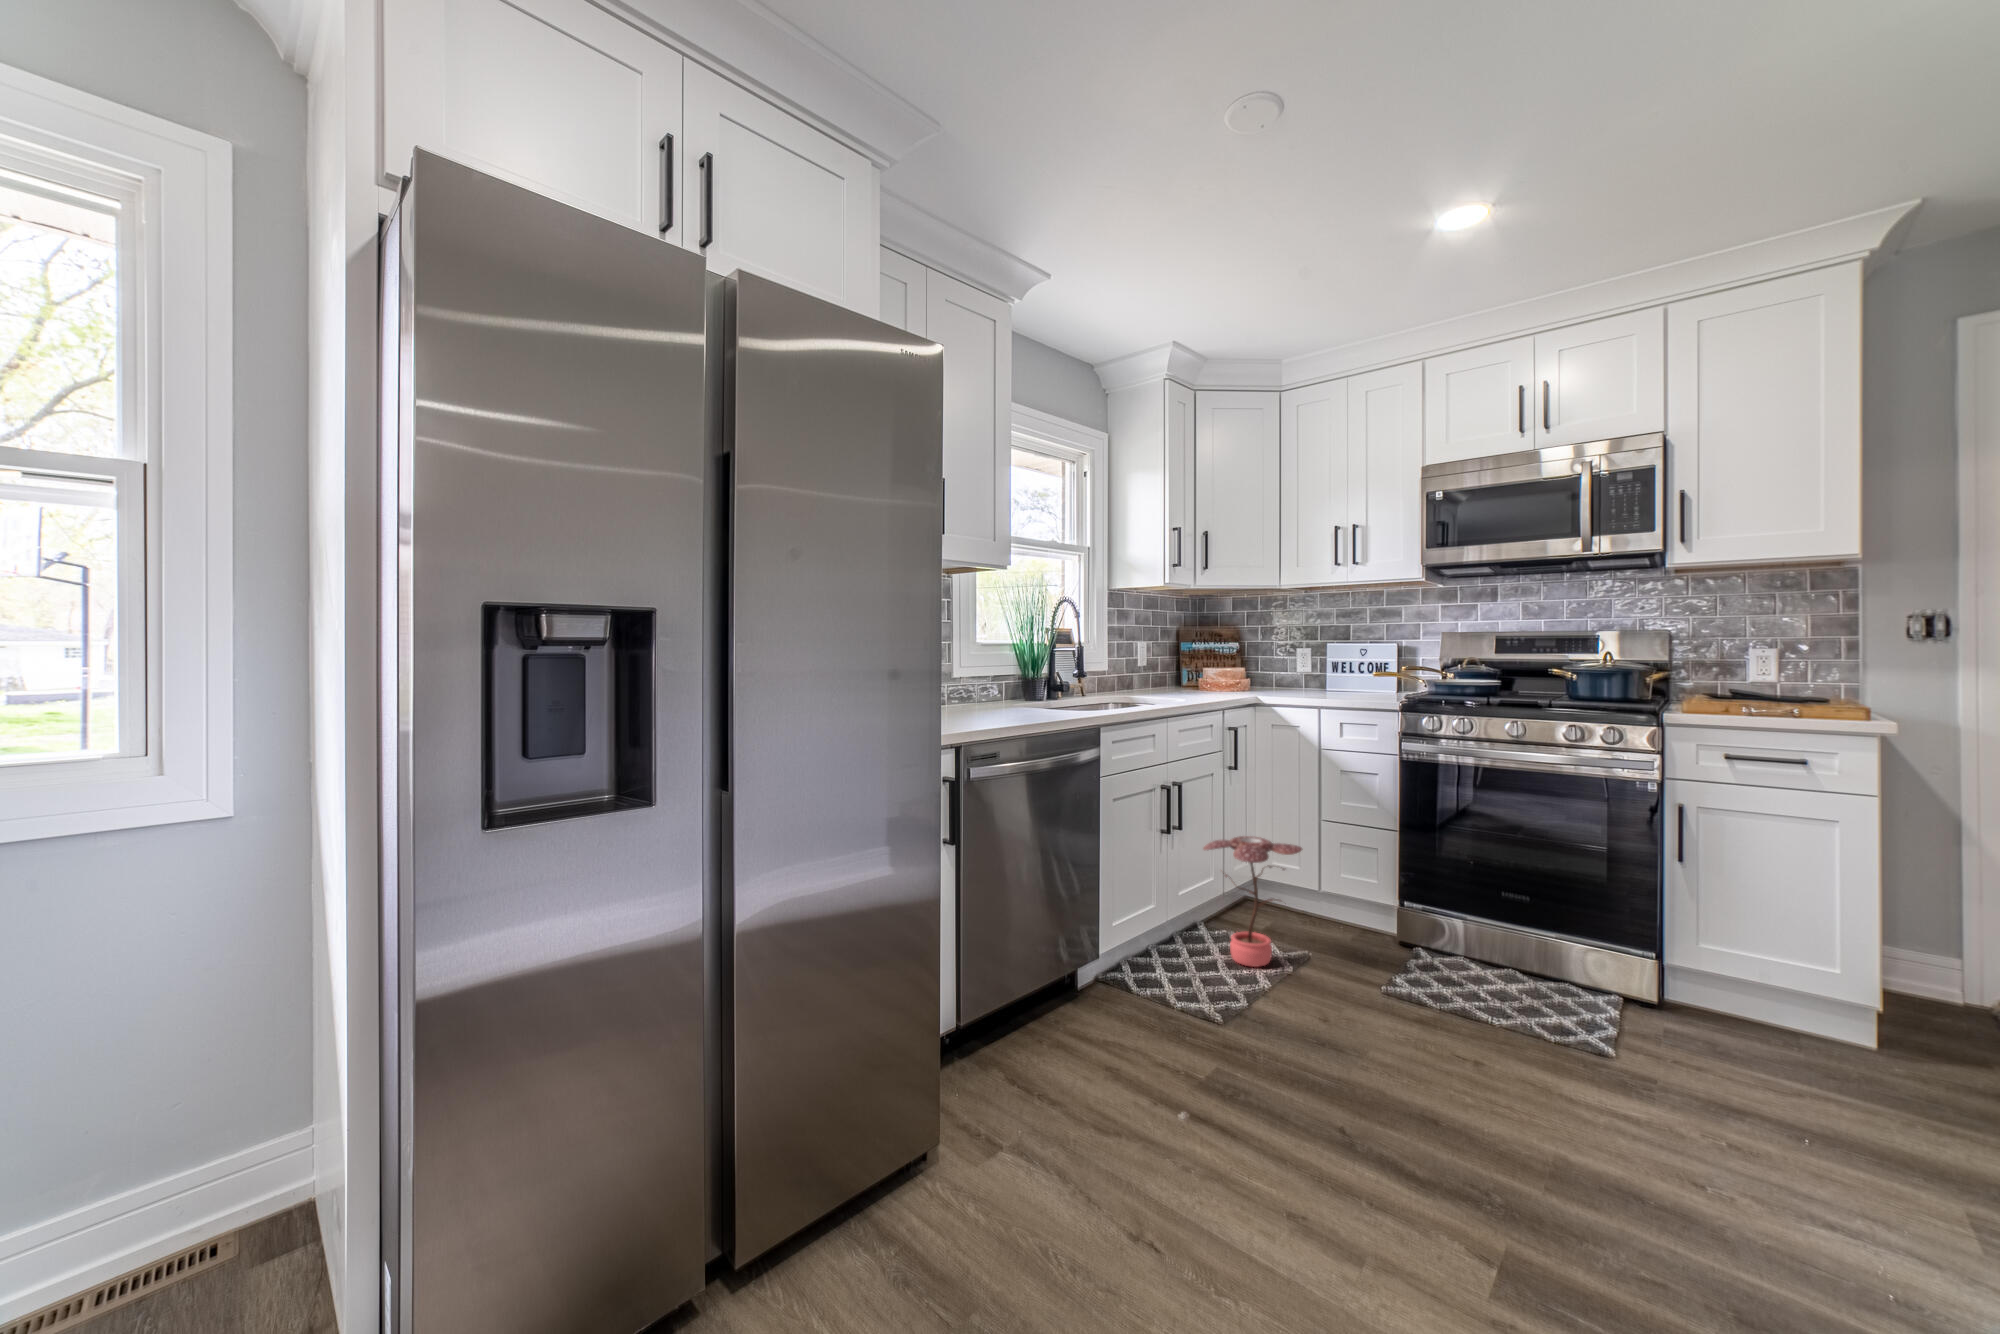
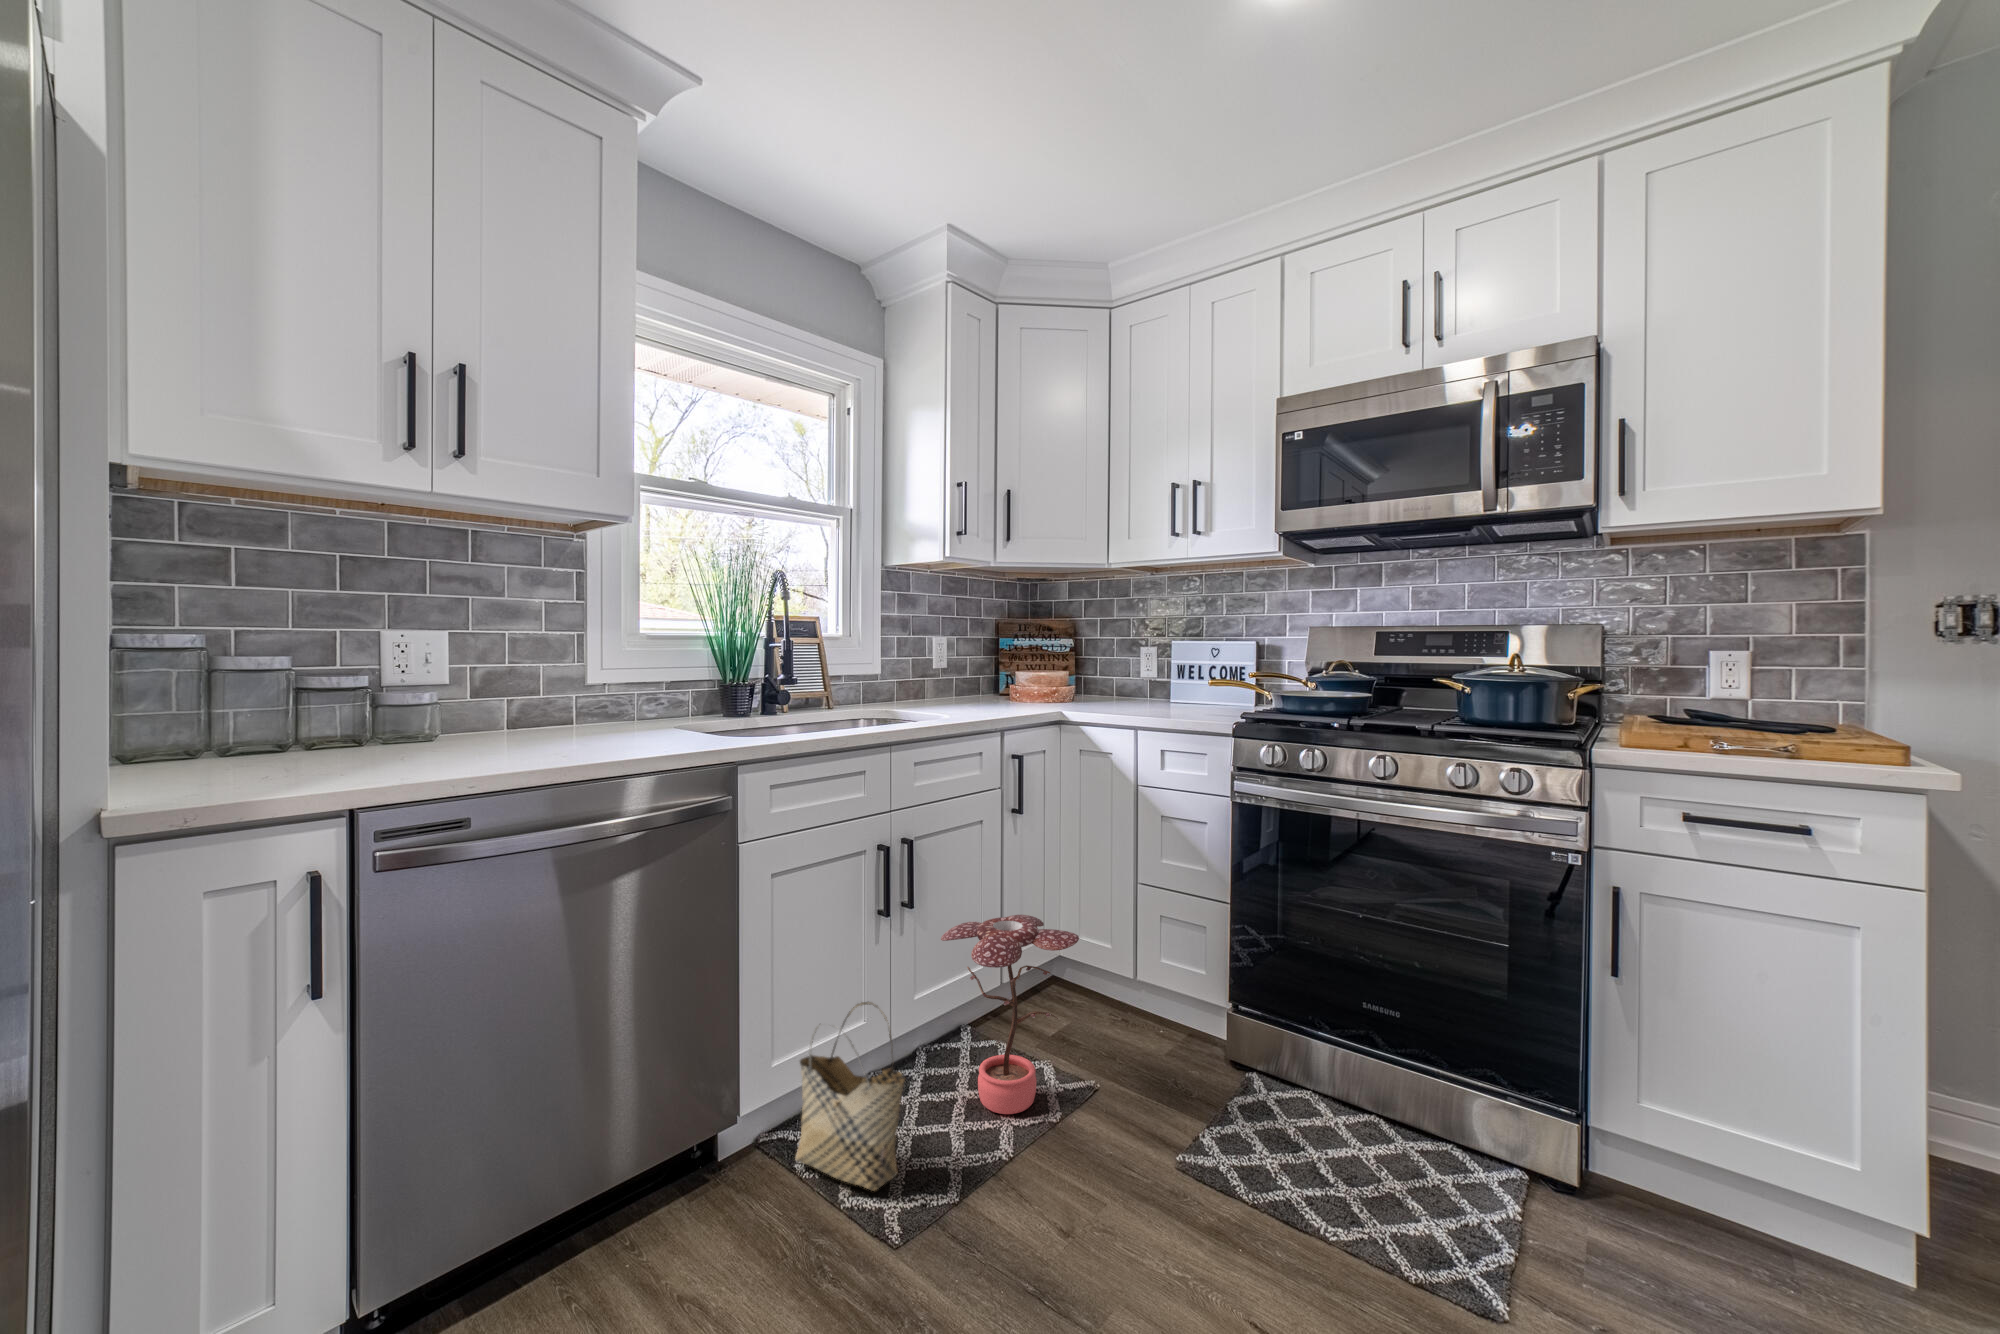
woven basket: none [1130,884,1207,998] -> present [796,1002,905,1191]

